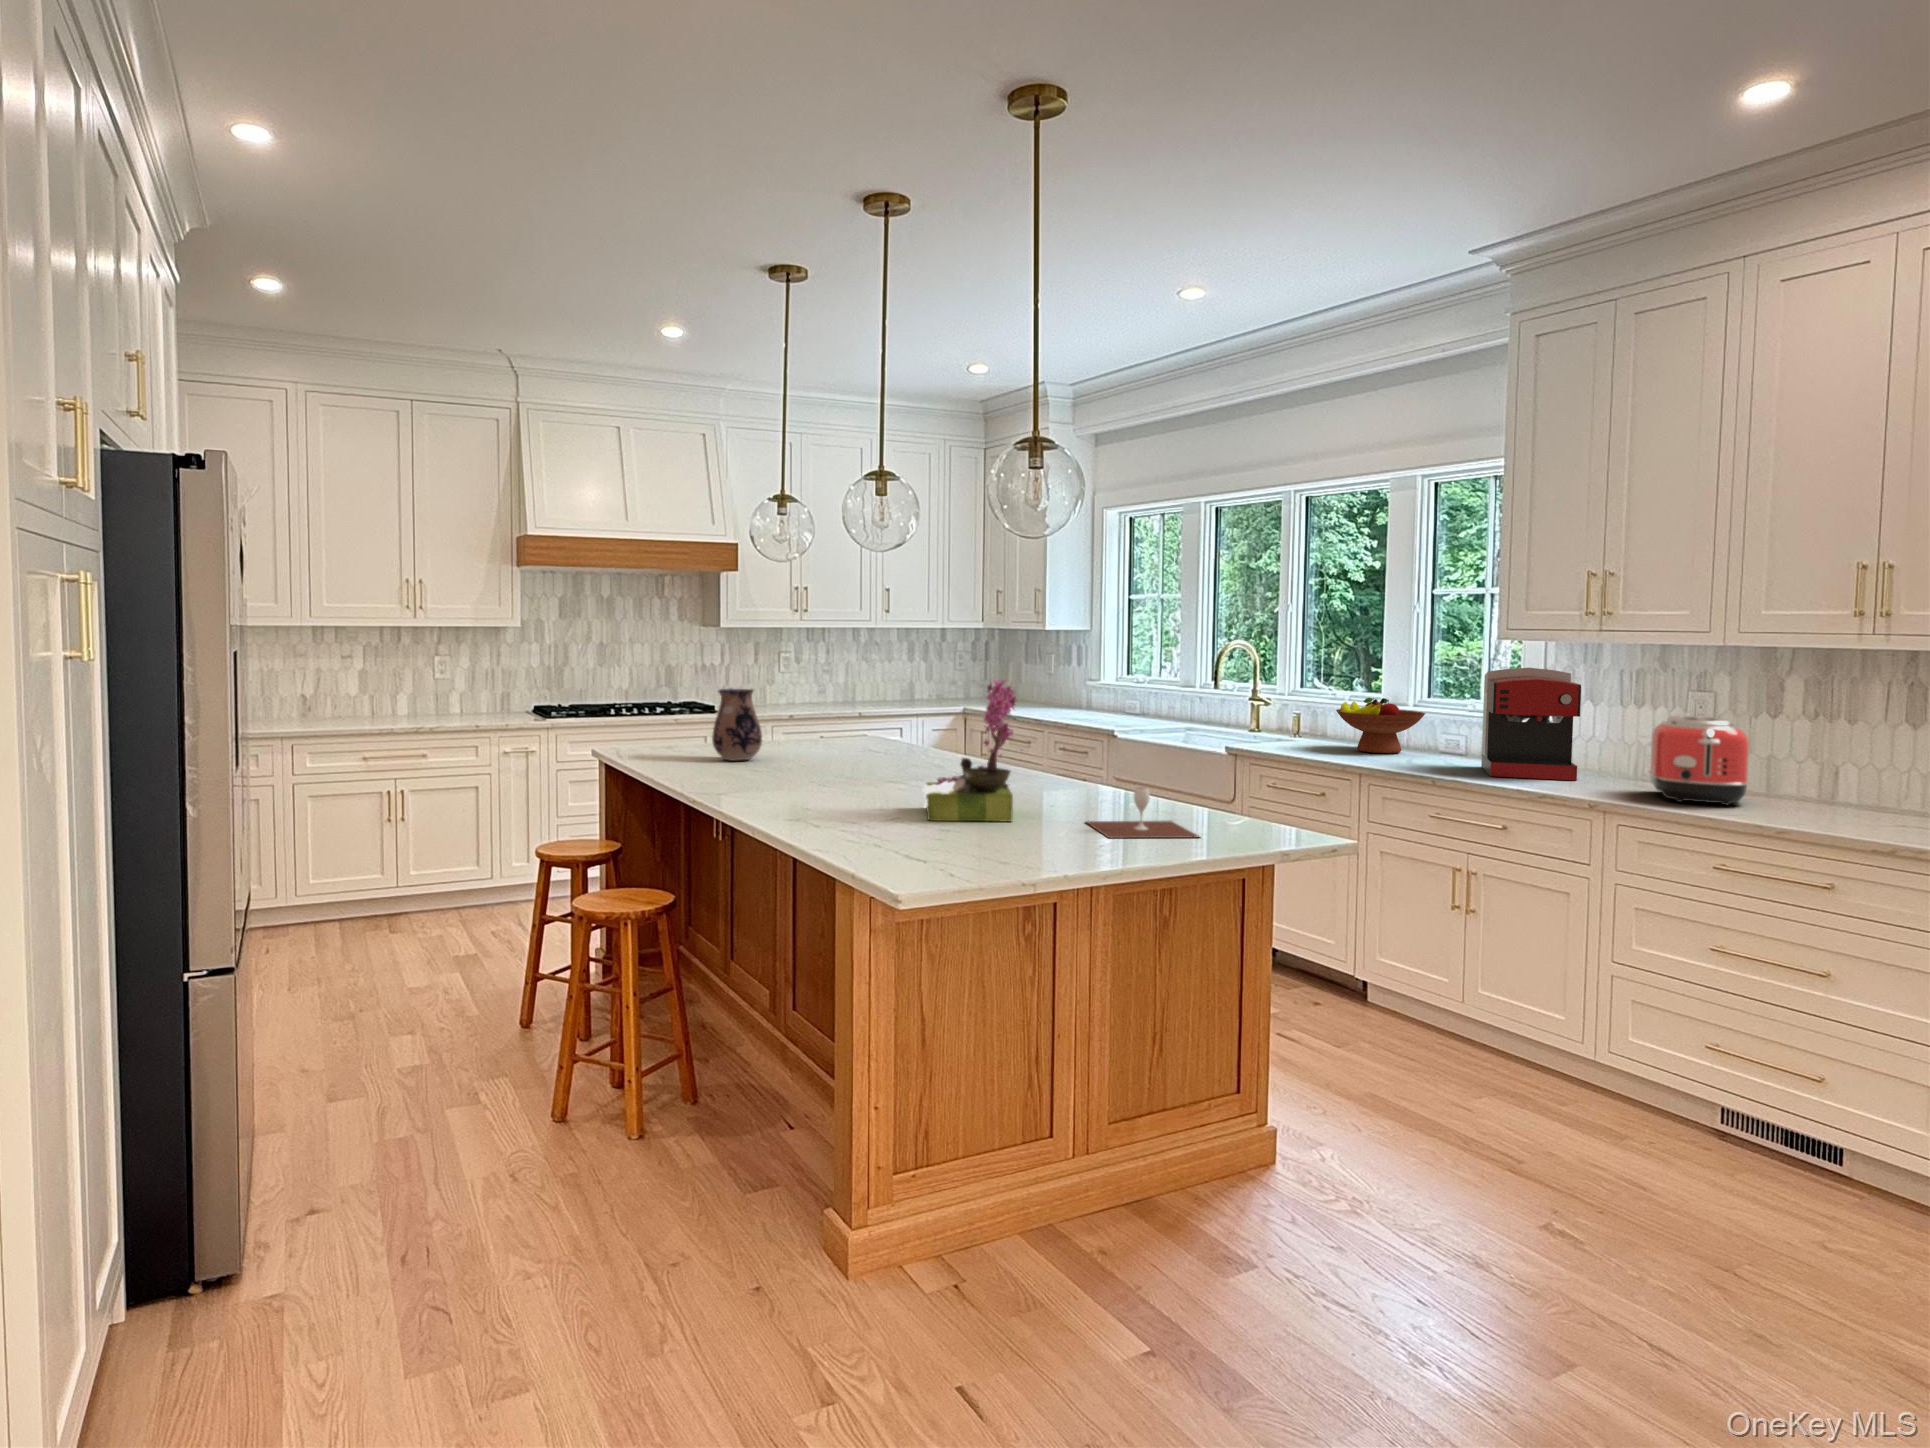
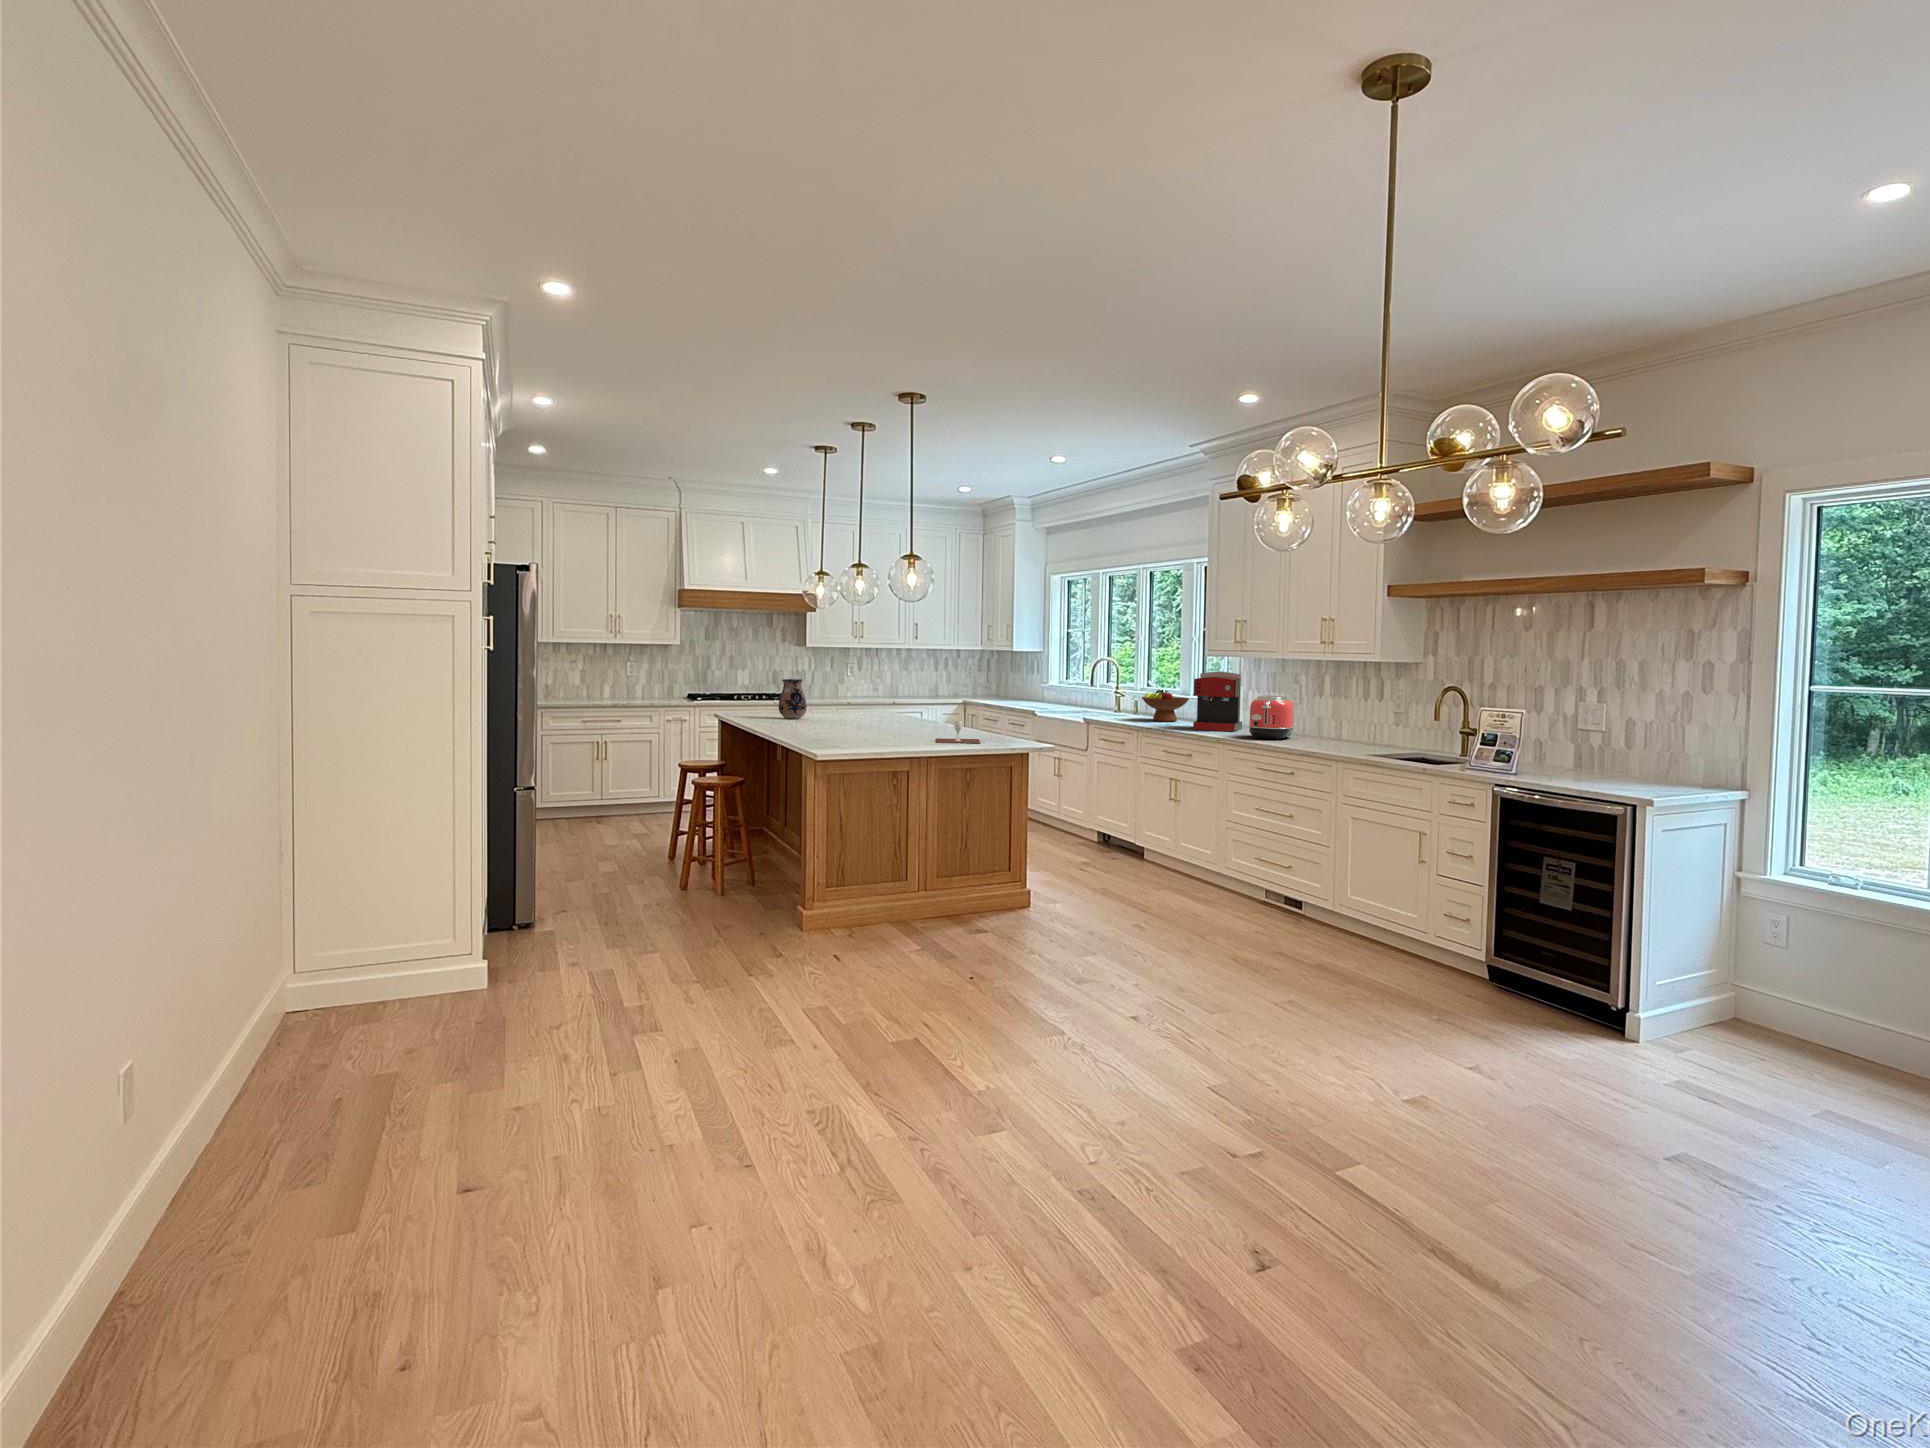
flower arrangement: present [923,679,1016,822] -> none [859,669,911,738]

